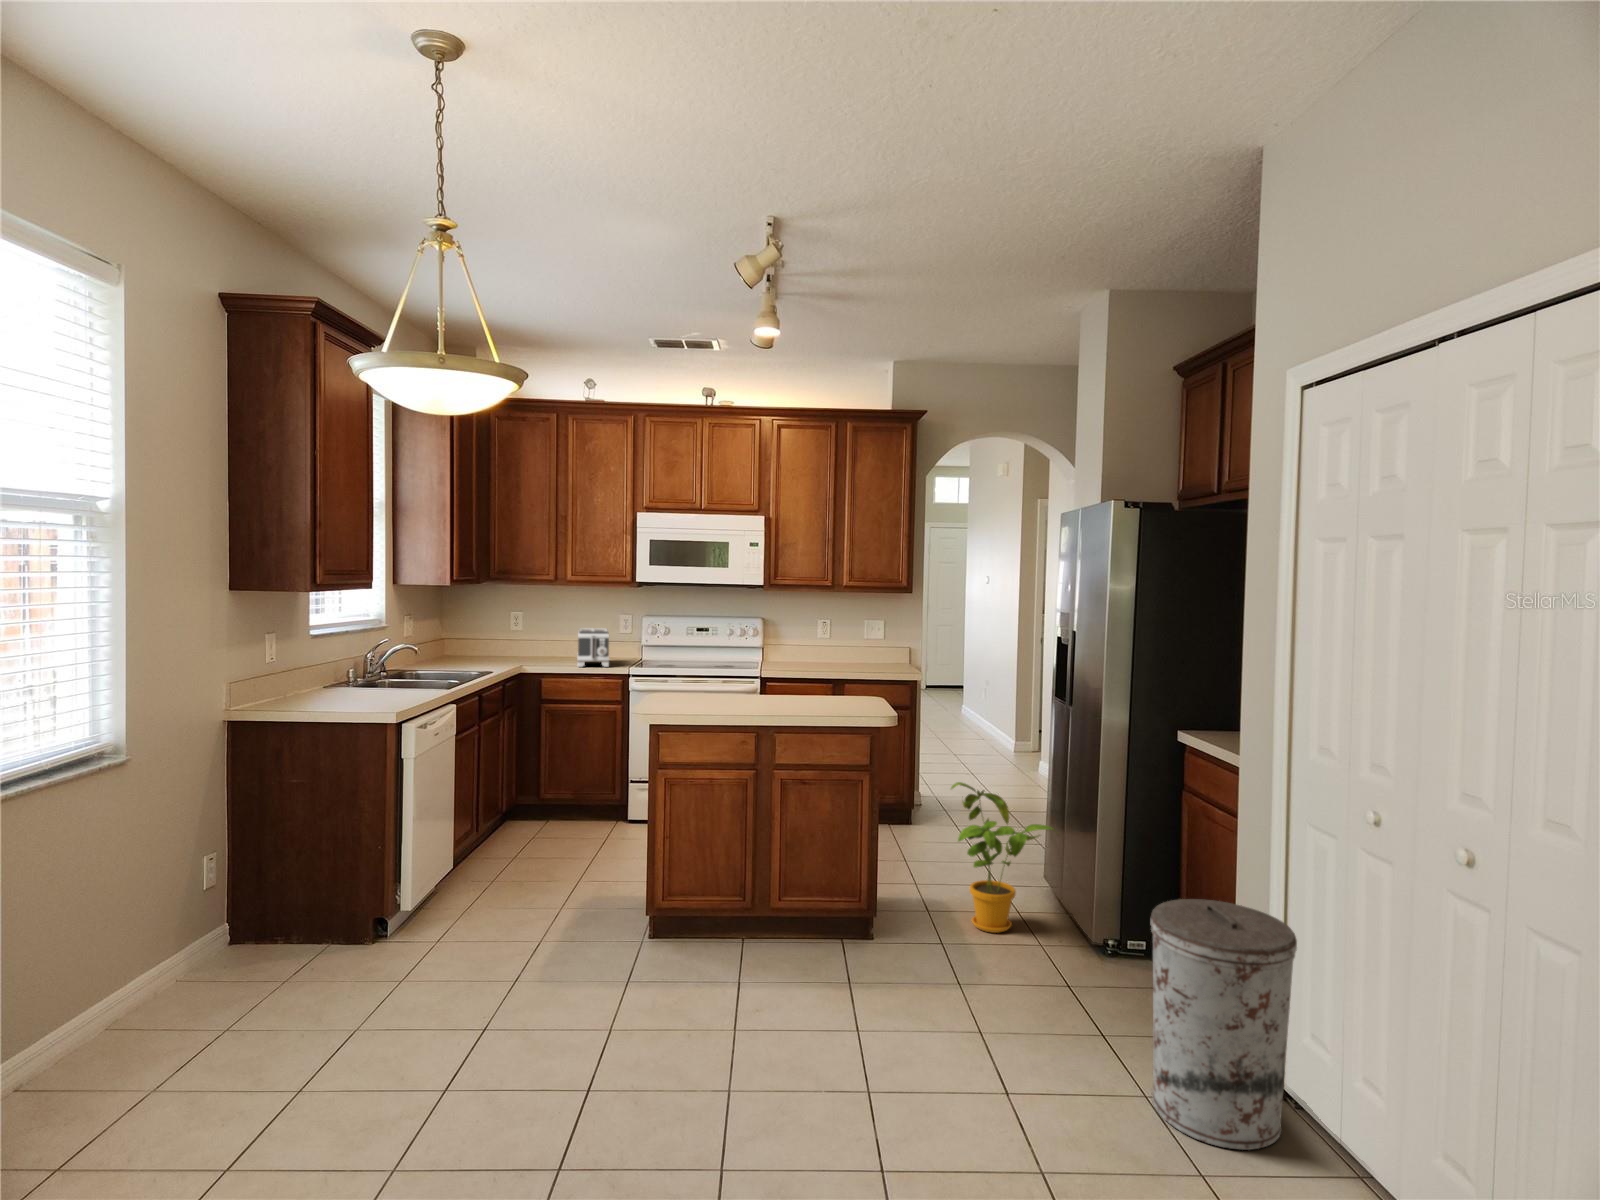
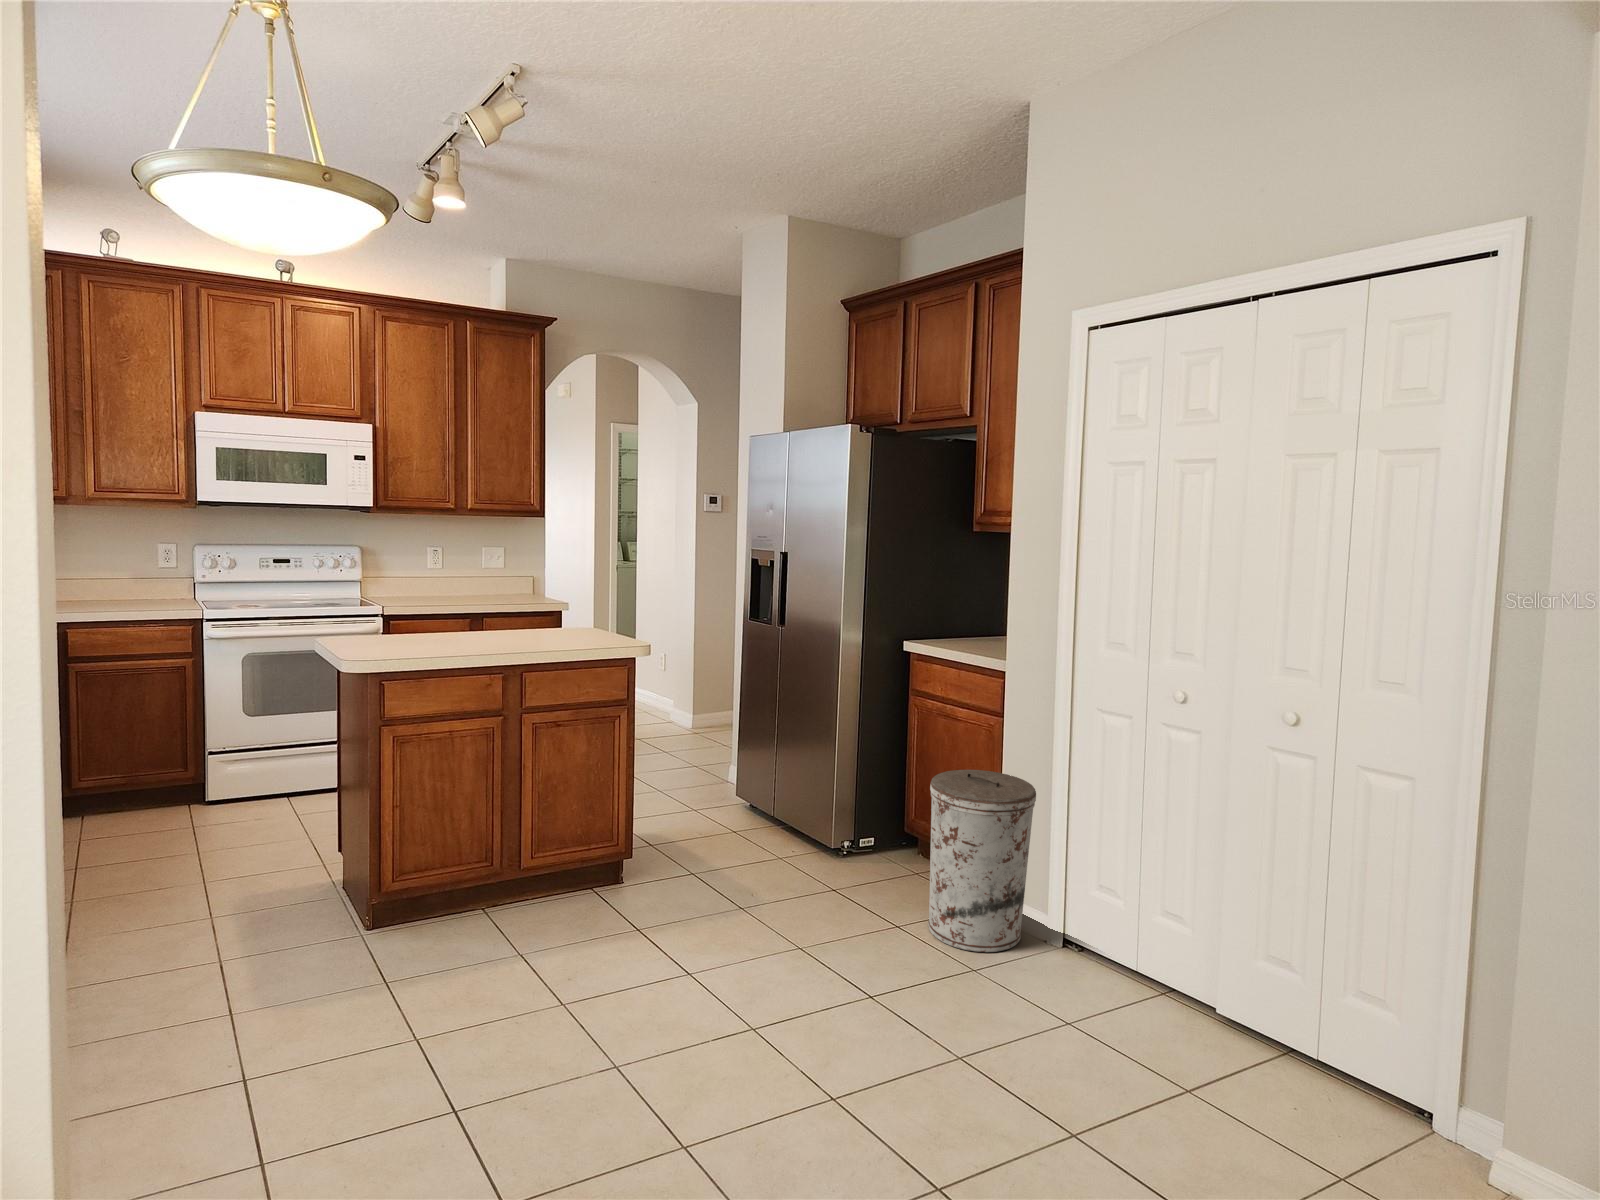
toaster: present [577,628,609,667] -> none [98,561,166,614]
house plant: present [951,782,1054,933] -> none [667,704,765,840]

